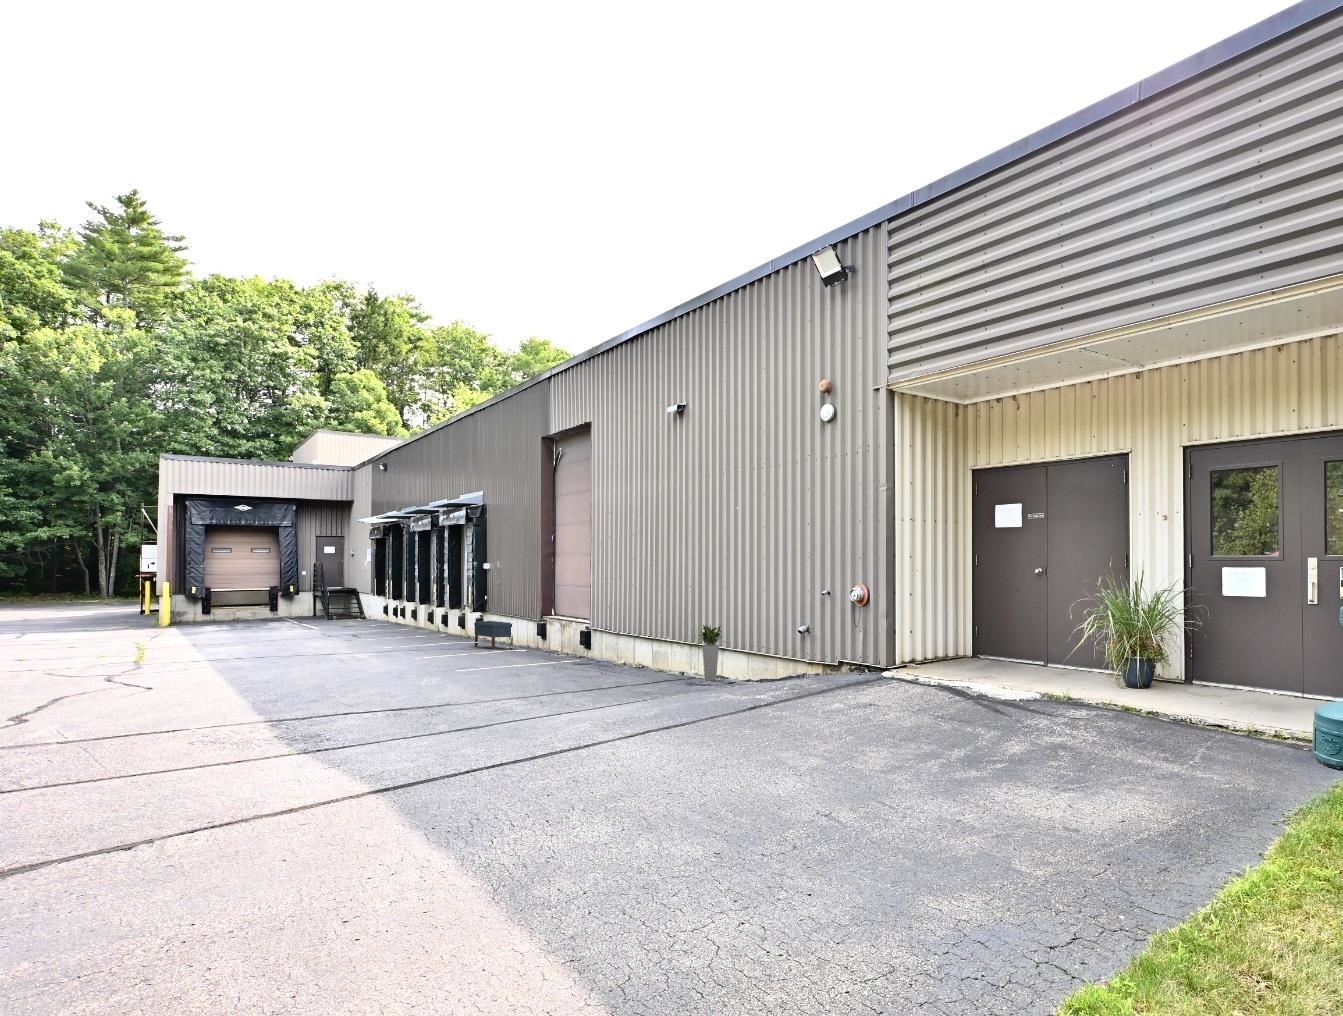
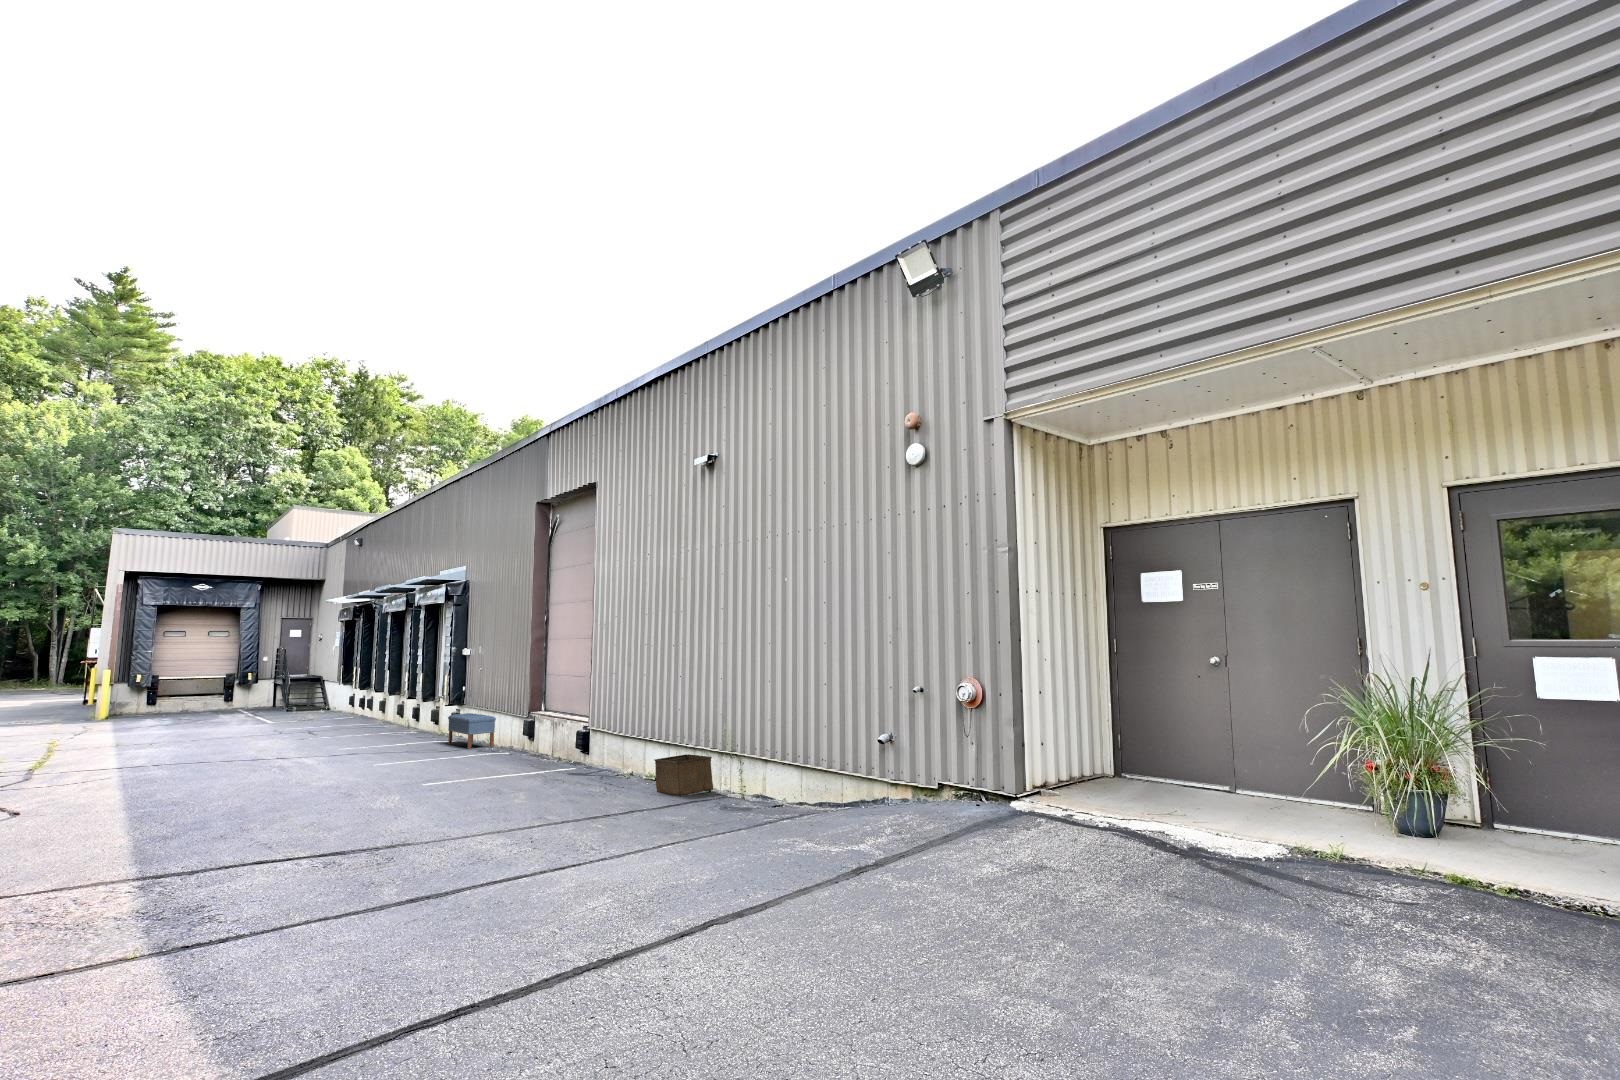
planter: present [700,625,722,681] -> none [732,730,768,804]
storage bin: none [640,647,686,676] -> present [655,754,713,796]

